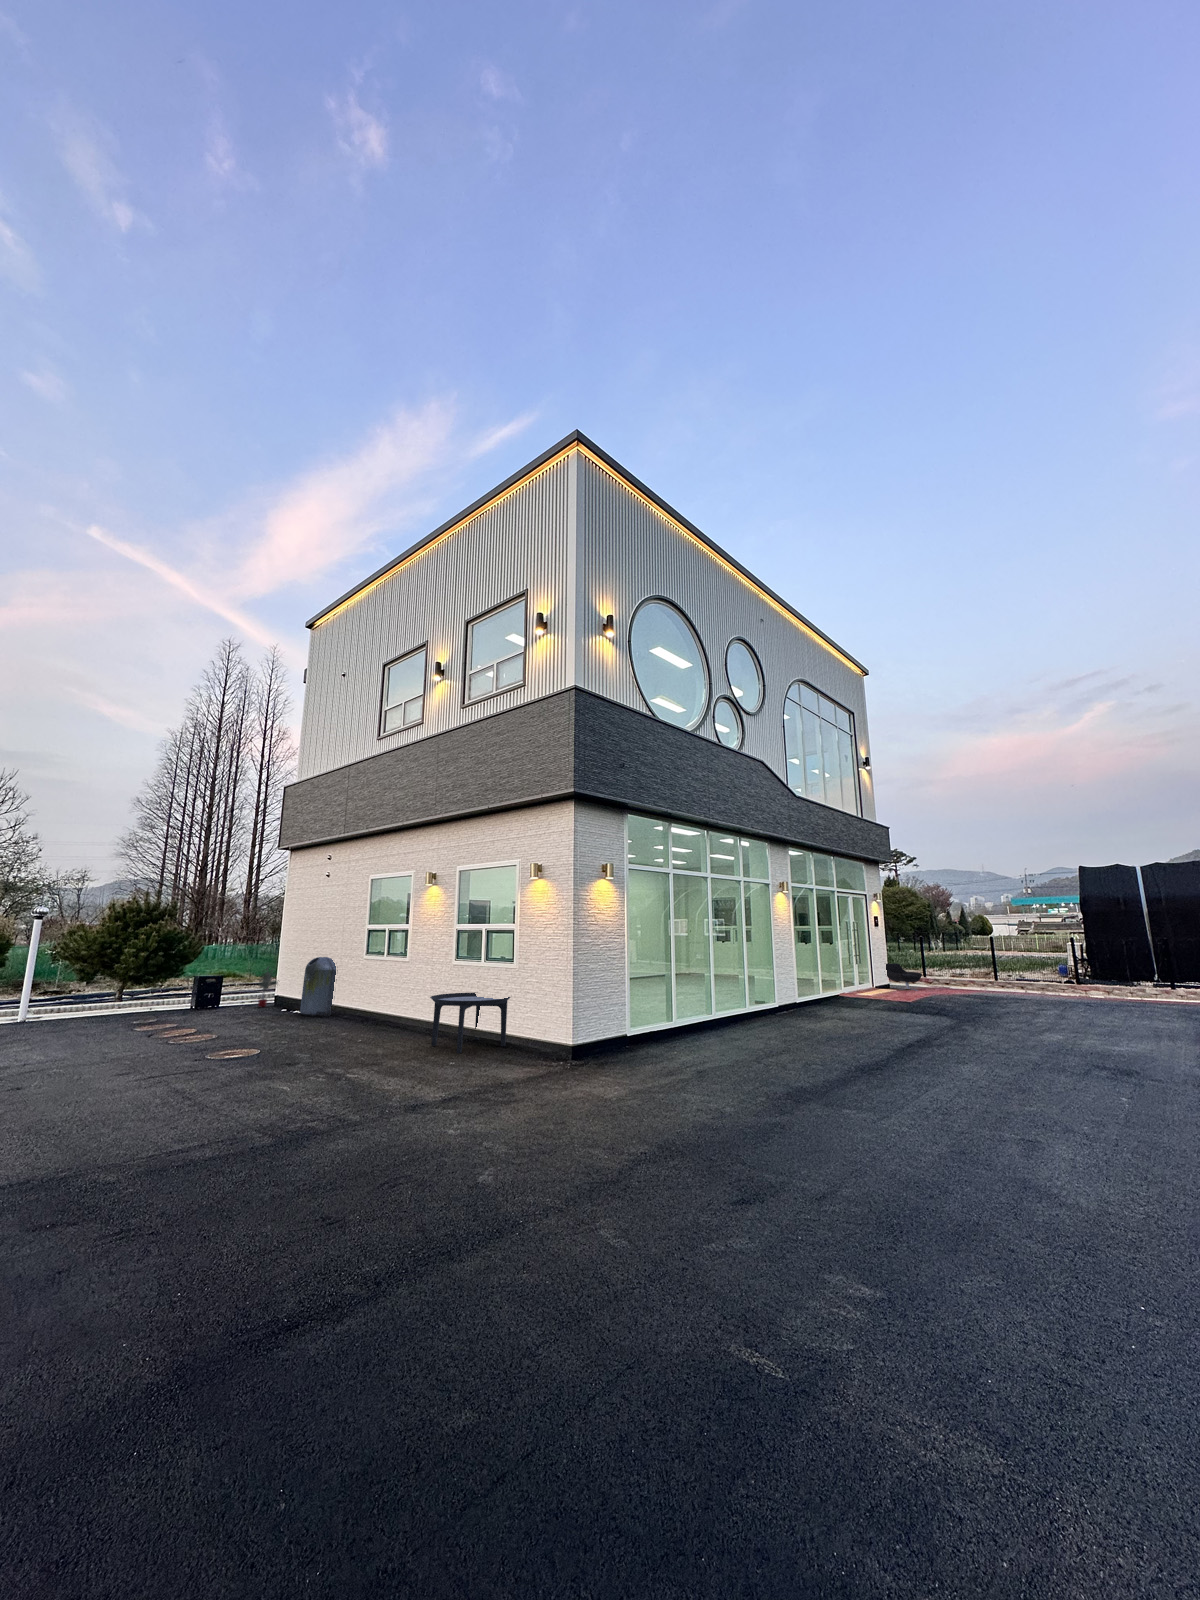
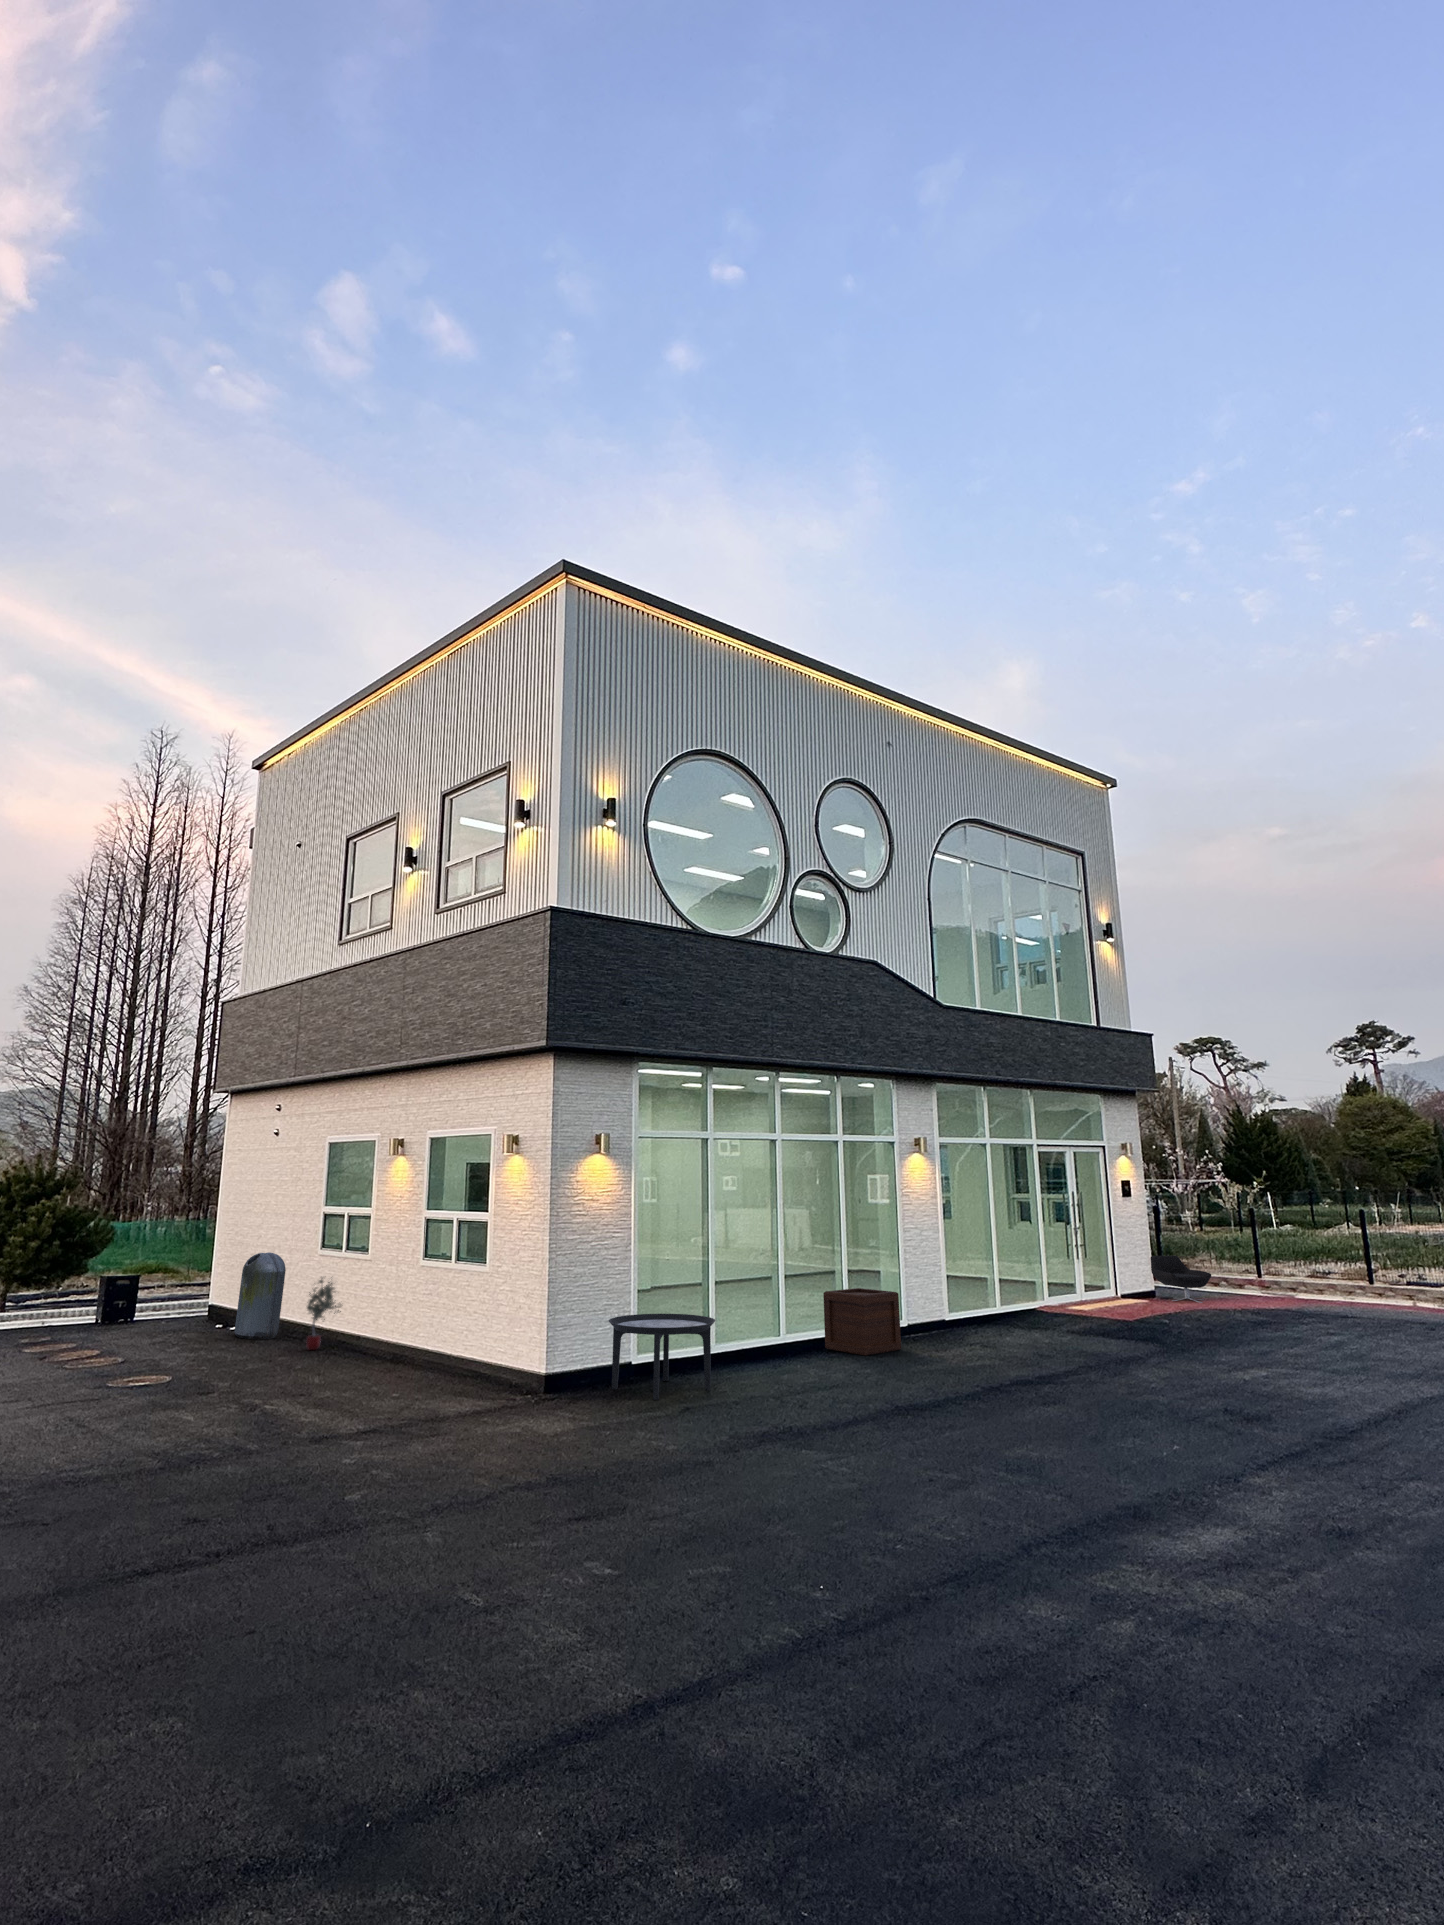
potted tree: present [258,967,278,1007] -> present [306,1278,341,1350]
wooden crate: none [729,978,782,1021] -> present [823,1288,901,1356]
round table: present [430,993,510,1053] -> present [609,1314,716,1400]

